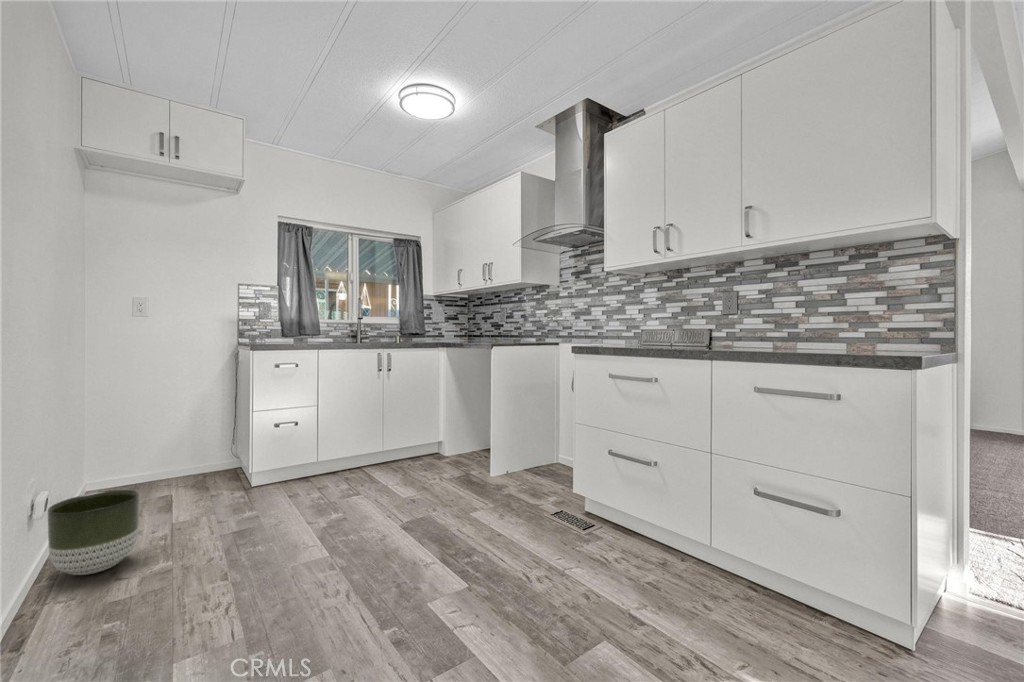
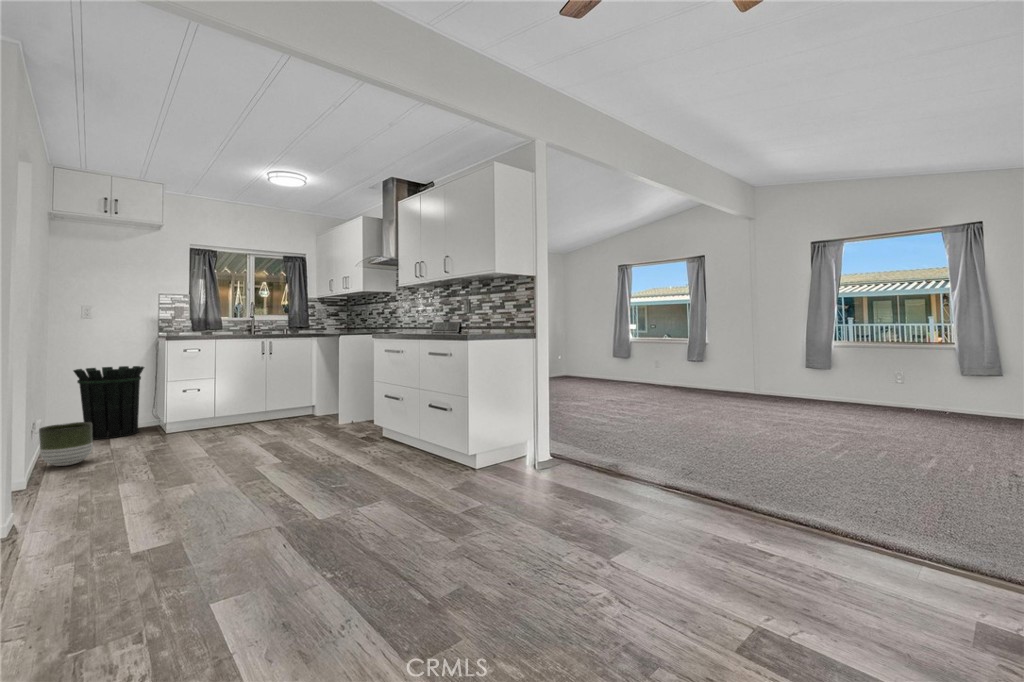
waste bin: none [121,386,220,499] -> present [73,366,144,439]

